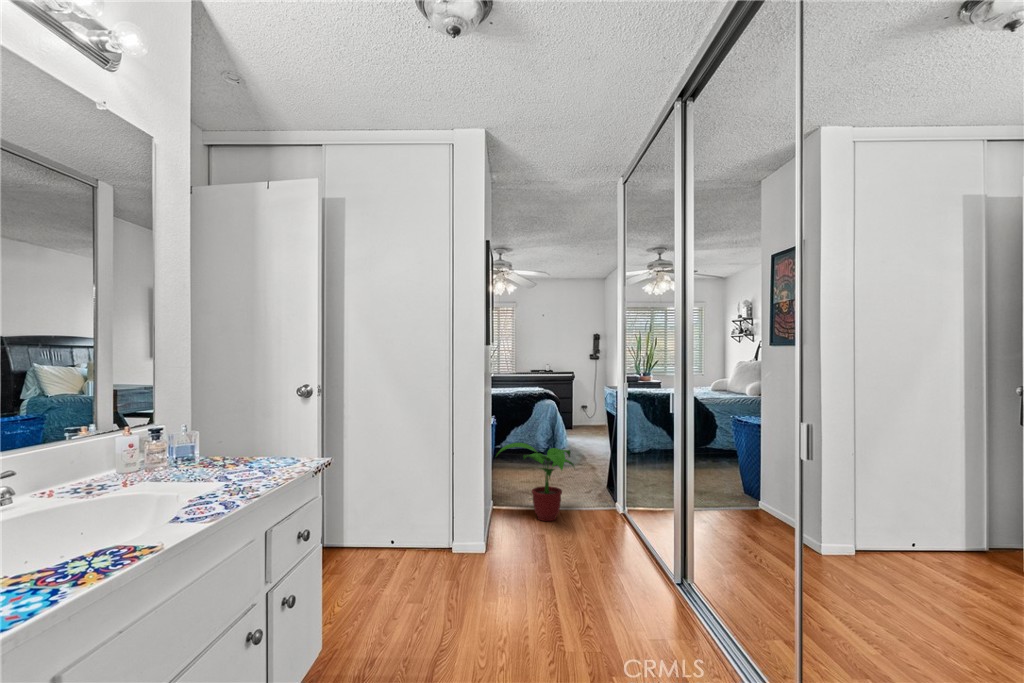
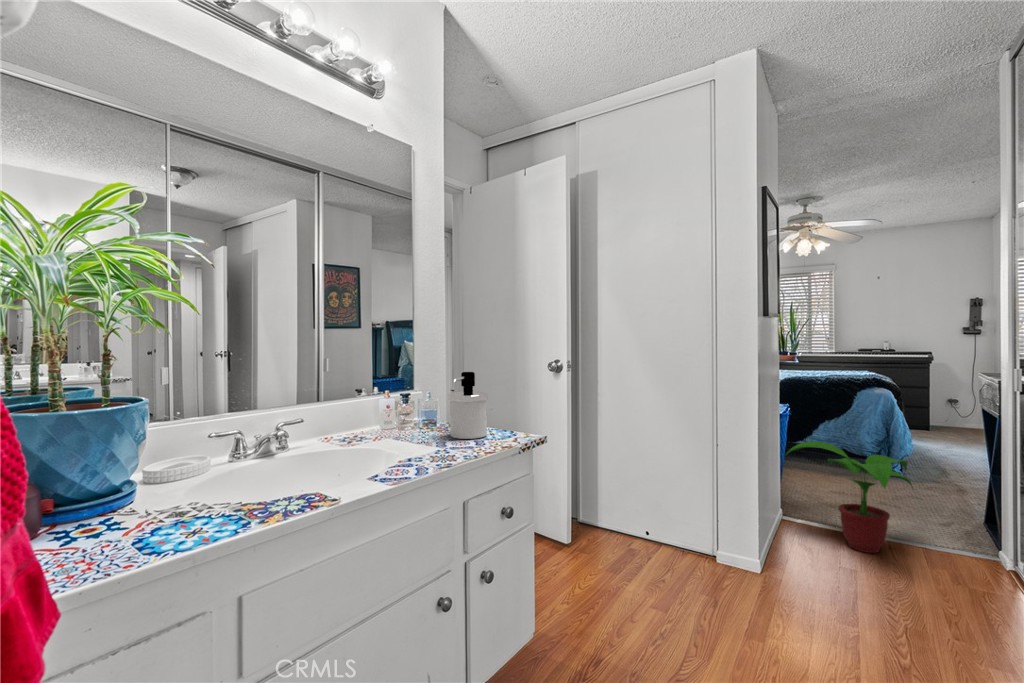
soap dispenser: none [225,401,270,471] -> present [449,372,488,439]

